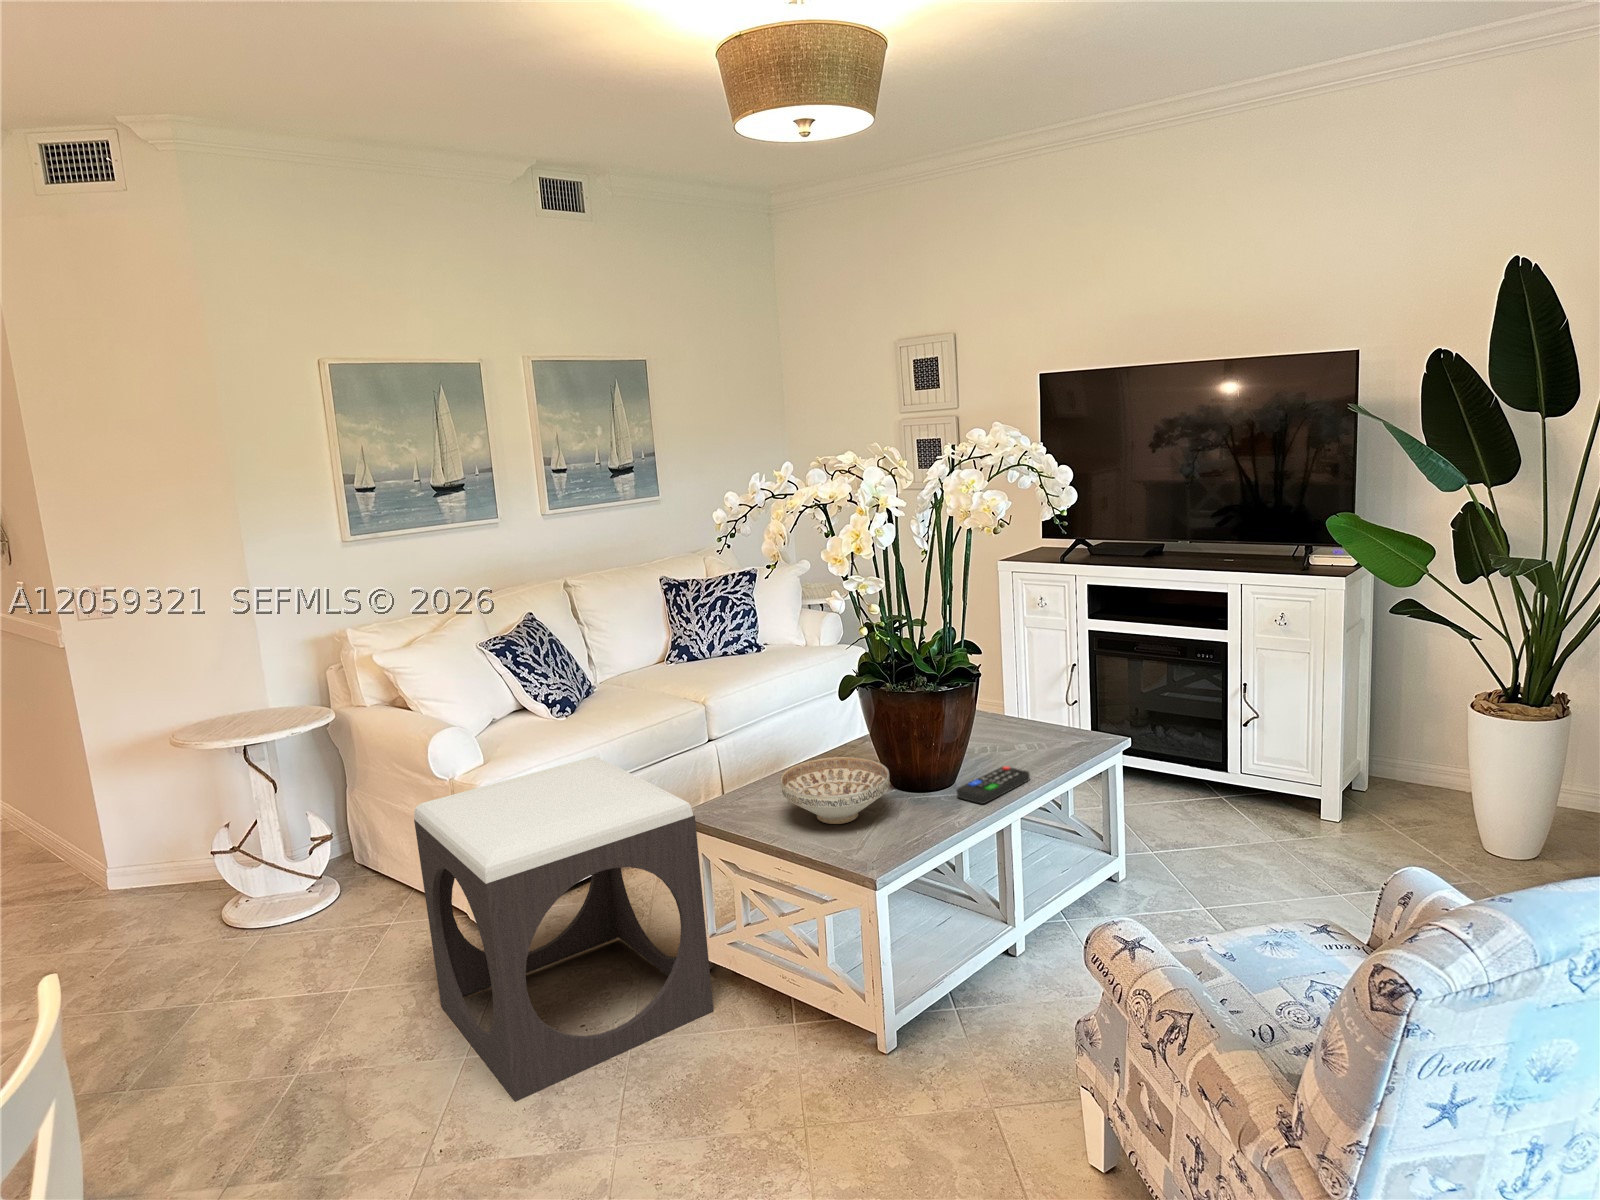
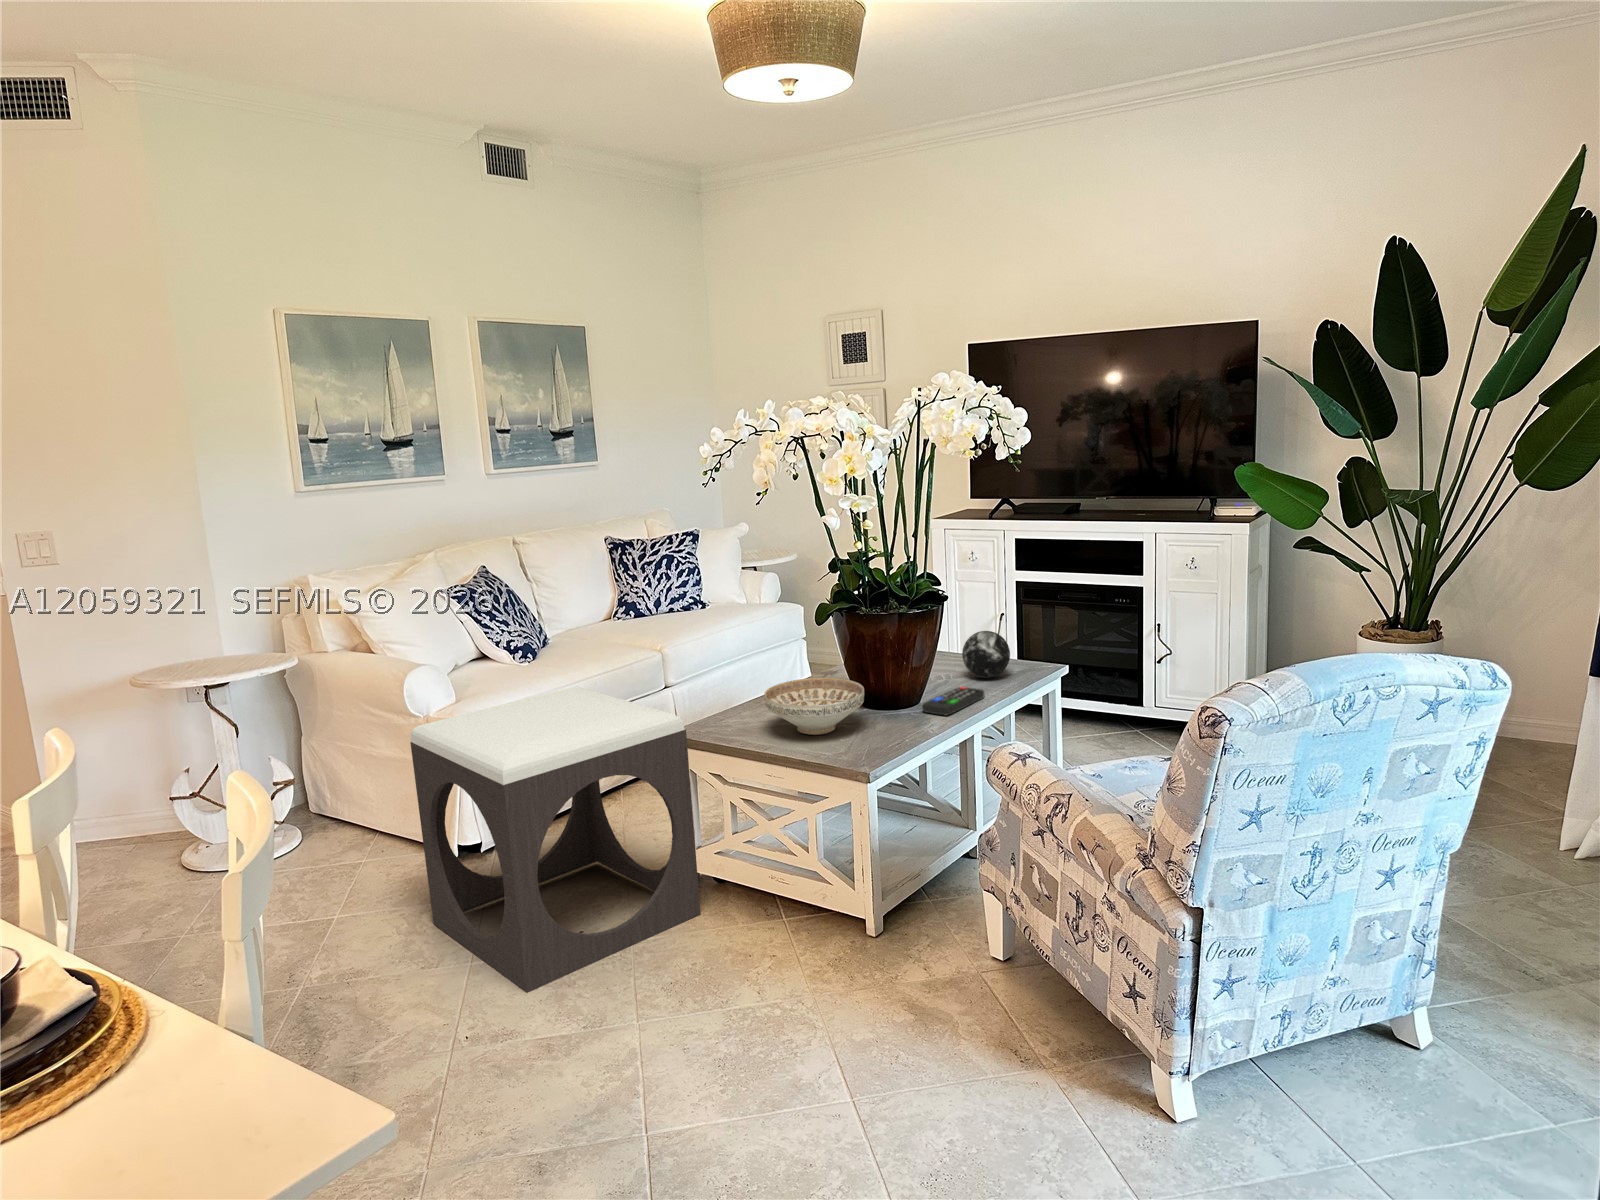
decorative orb: none [1010,701,1063,753] -> present [962,631,1010,678]

